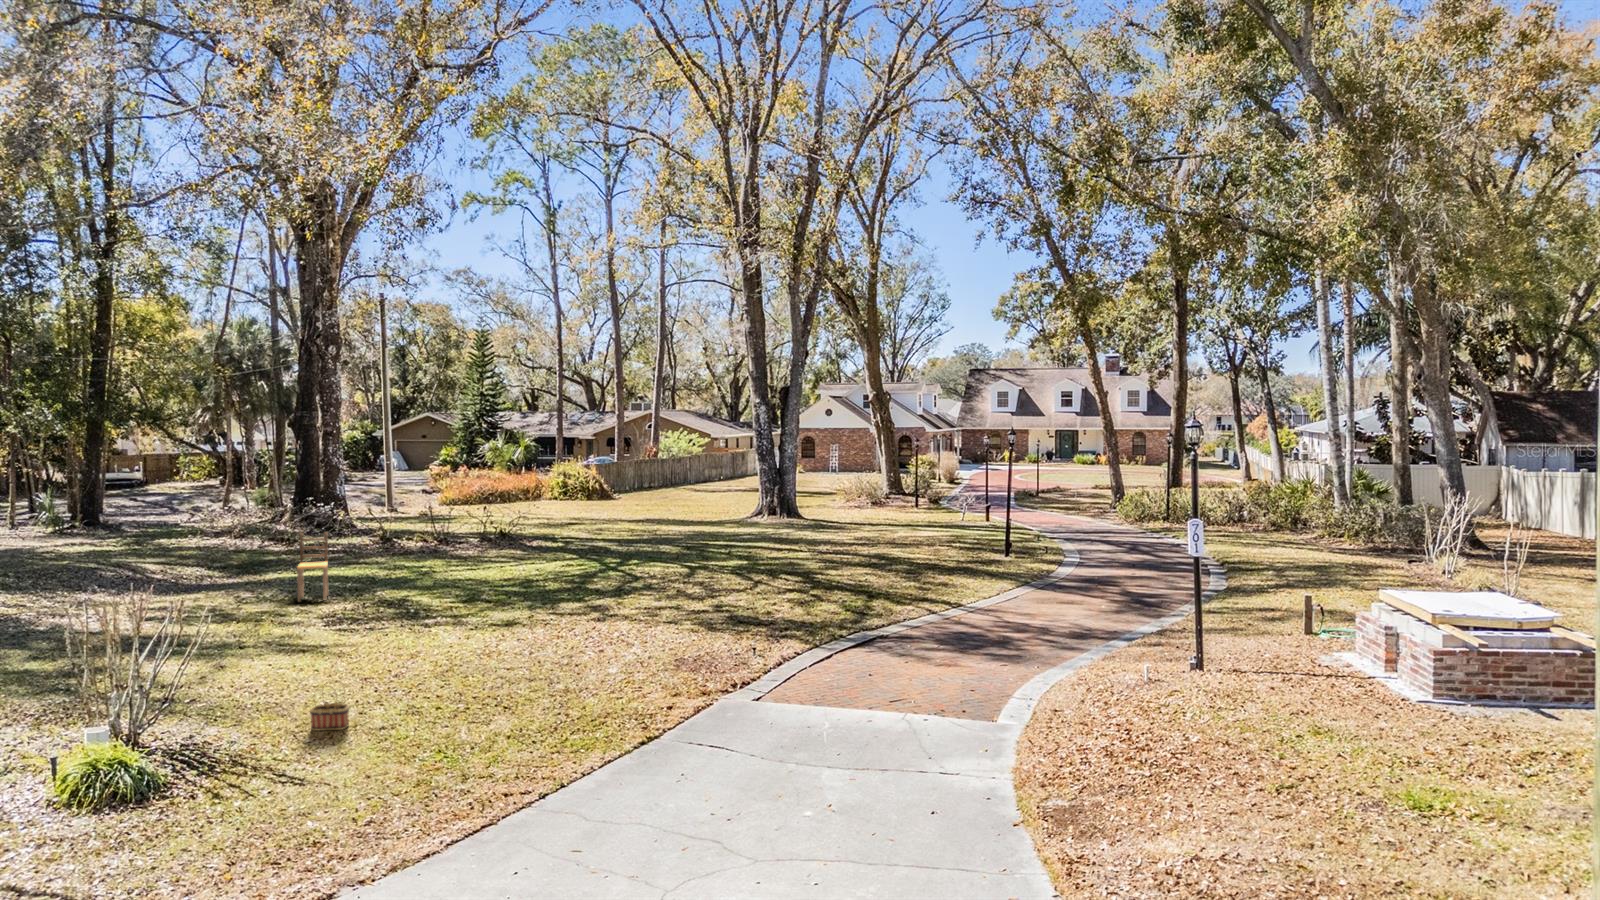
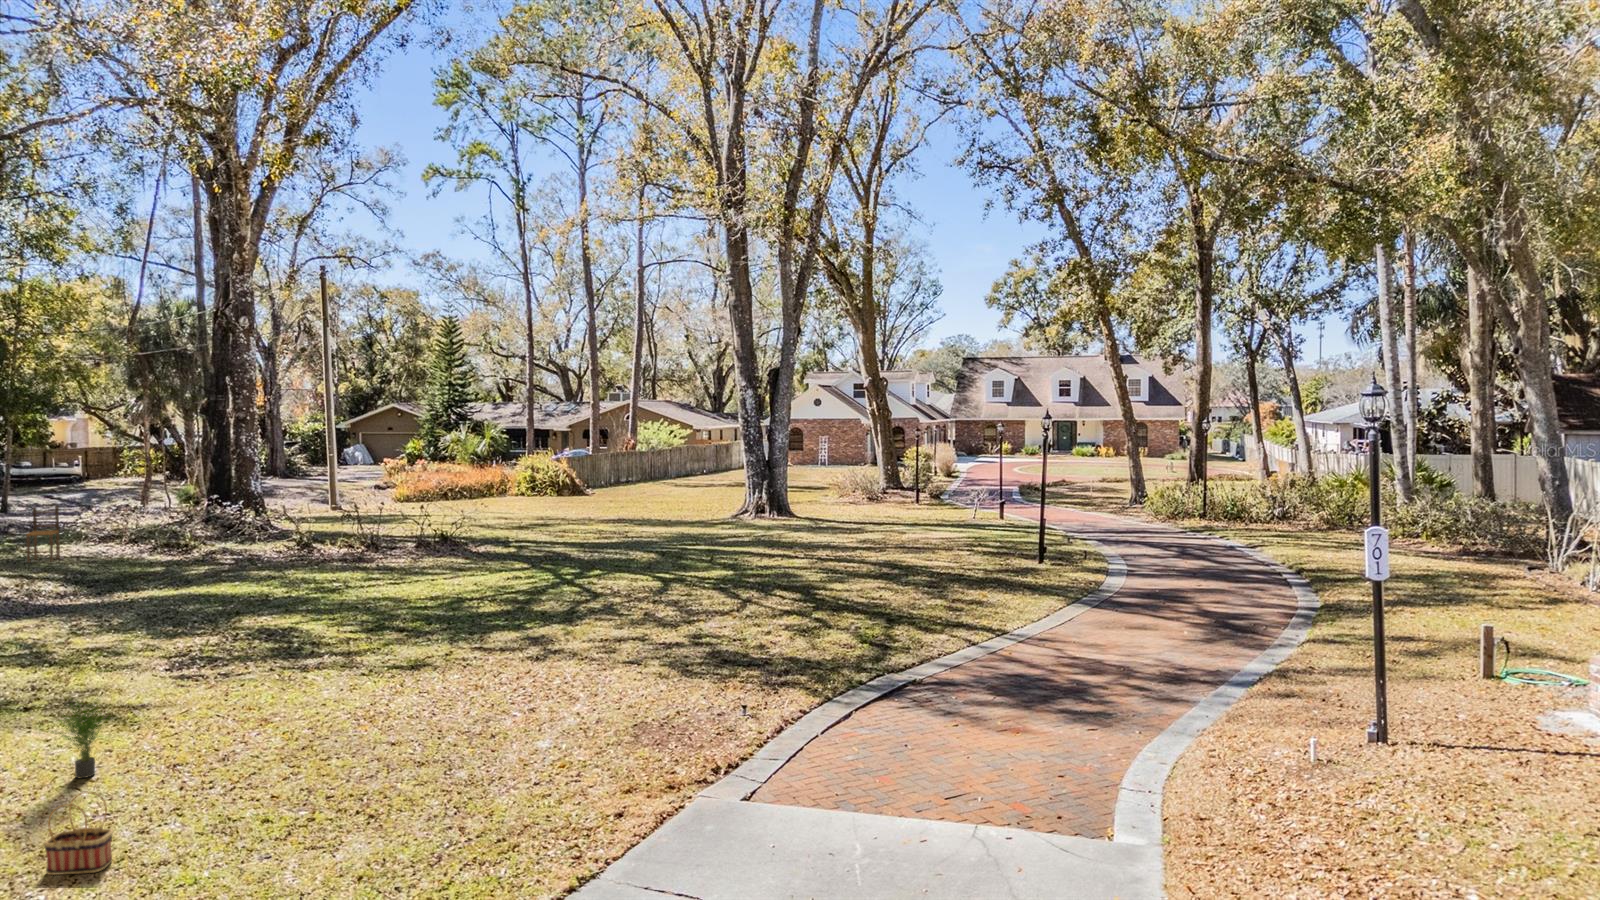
chair: present [297,532,328,602] -> present [26,506,60,563]
potted plant: none [279,626,323,685] -> present [53,703,108,778]

